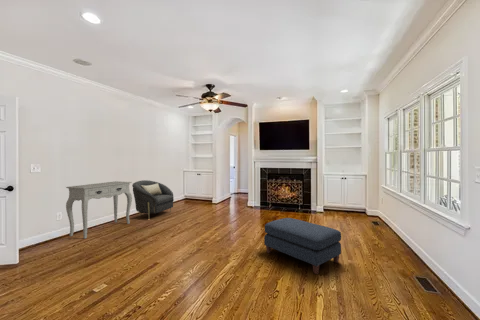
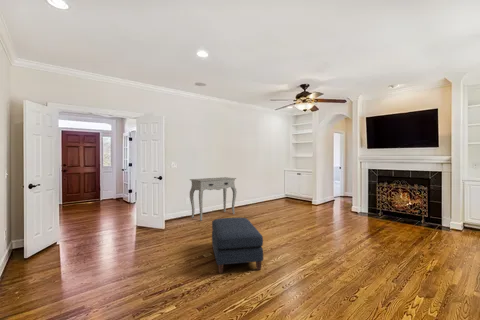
armchair: present [132,180,174,218] -> none [238,178,273,213]
ottoman: present [264,218,341,274] -> present [212,218,263,273]

